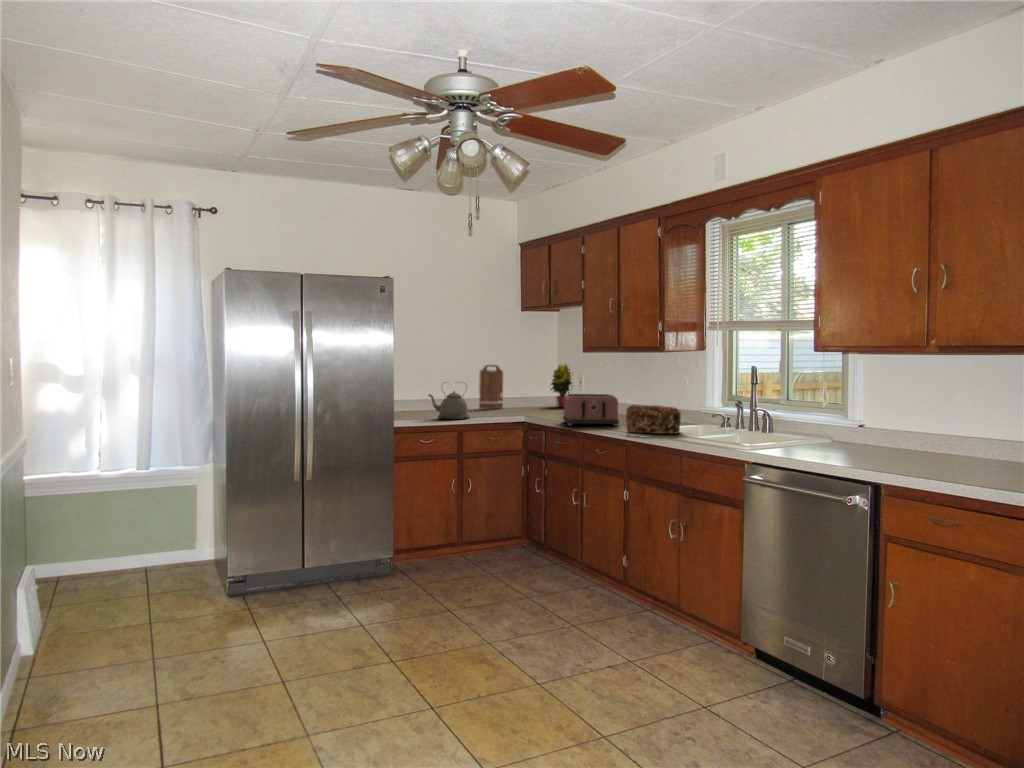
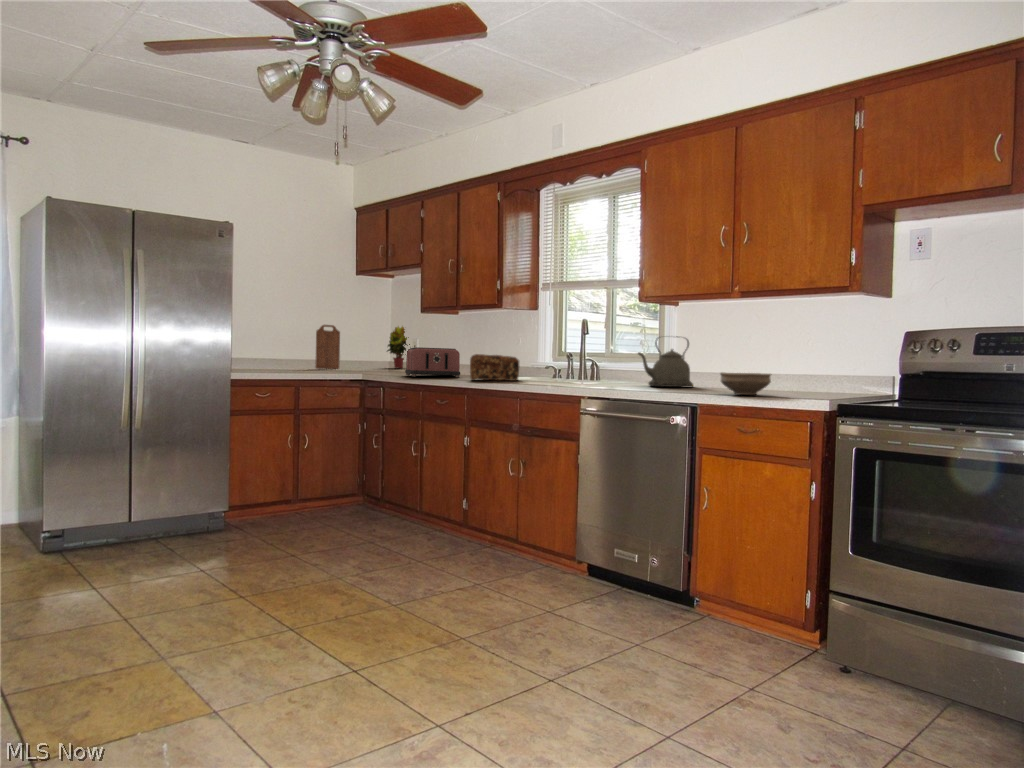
kettle: present [428,391,470,420] -> present [638,339,693,387]
bowl: none [912,441,981,471] -> present [720,373,771,395]

